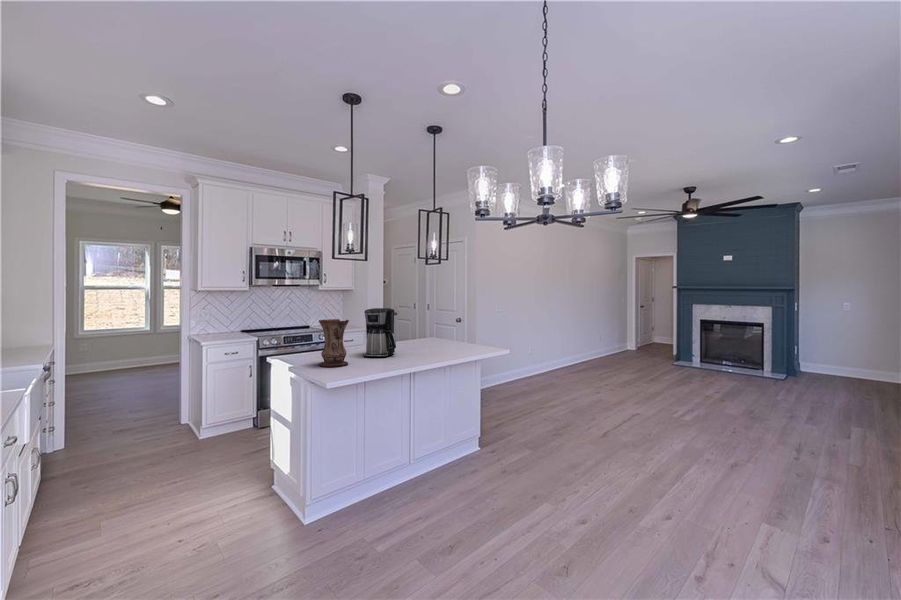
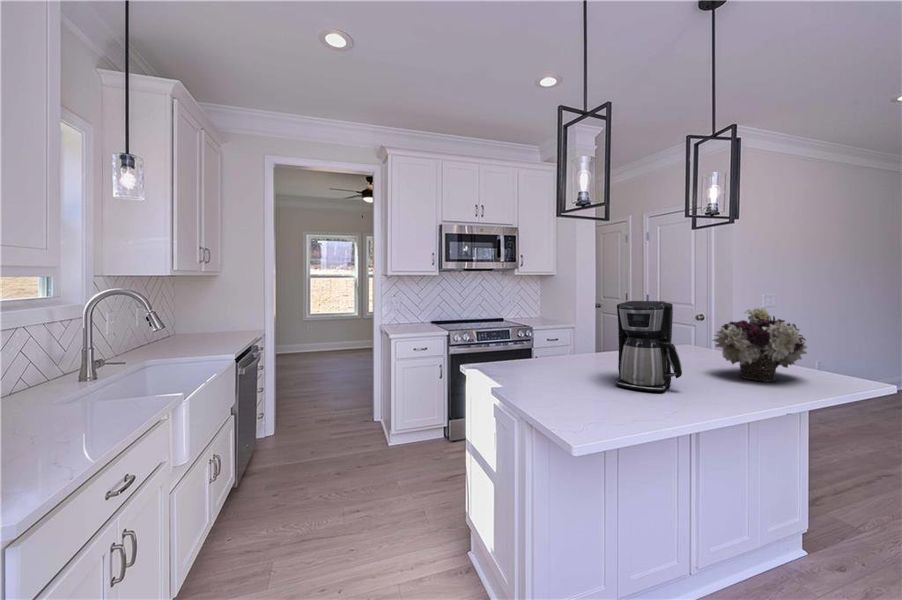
flower arrangement: none [421,311,463,350] -> present [712,307,807,382]
vase: present [319,319,349,367] -> none [549,321,606,412]

